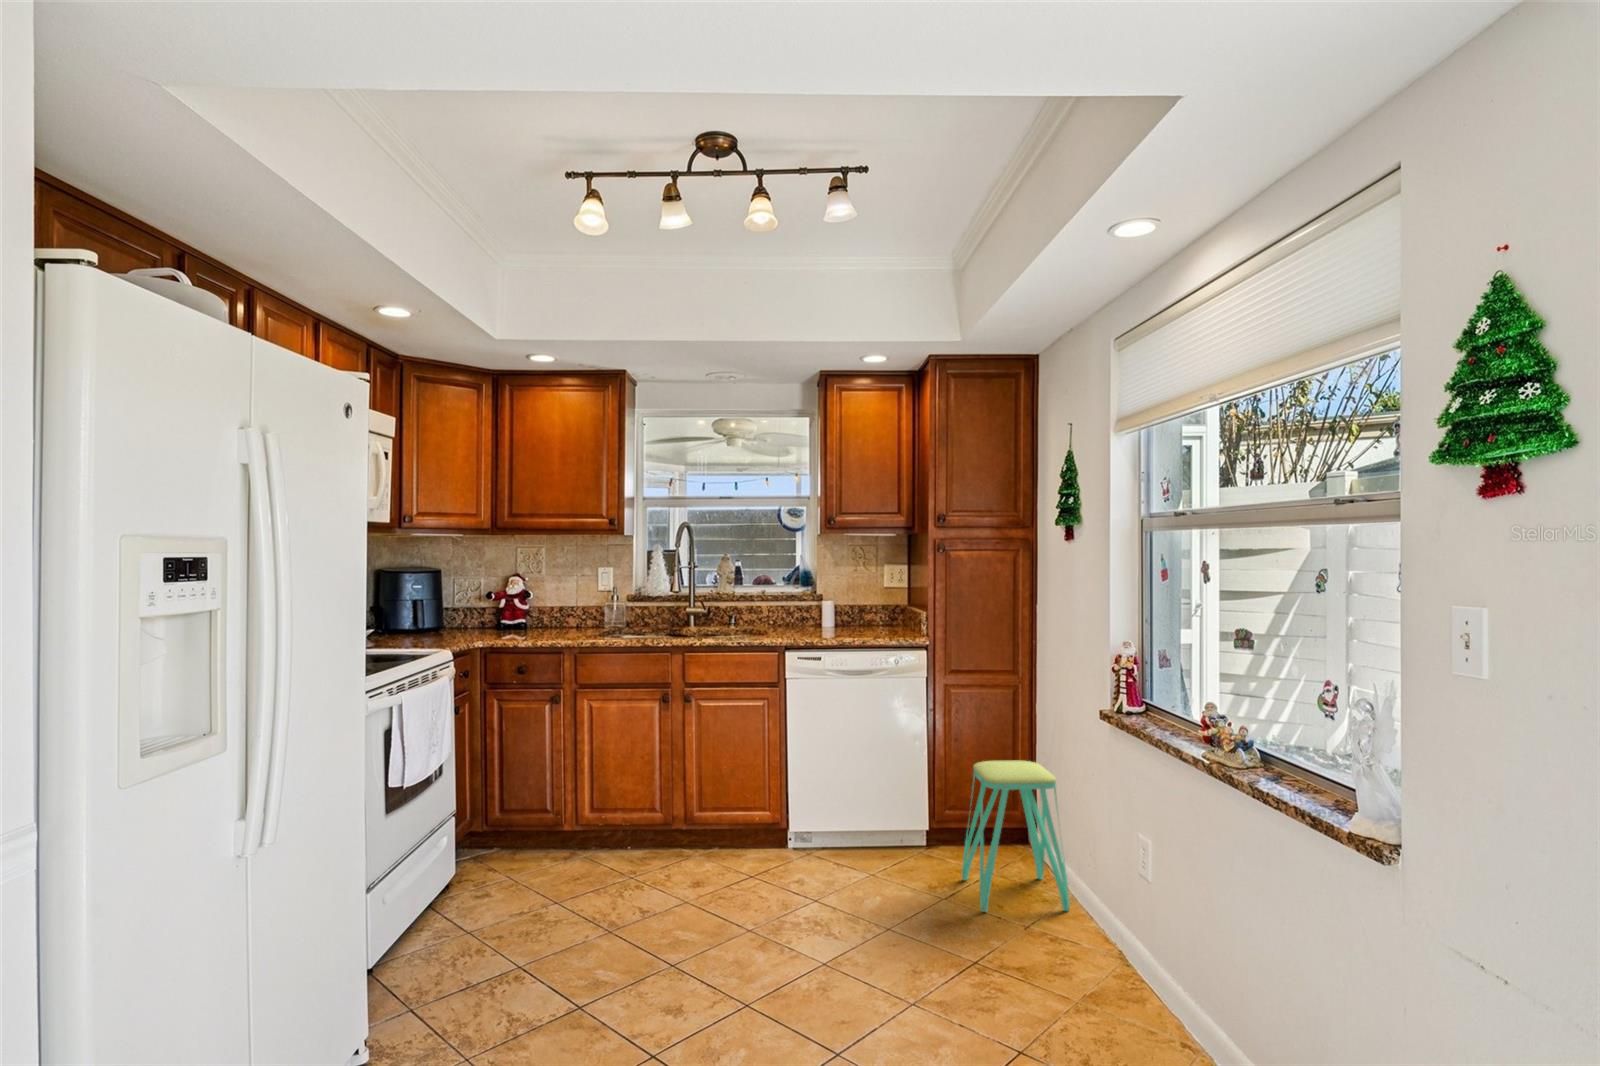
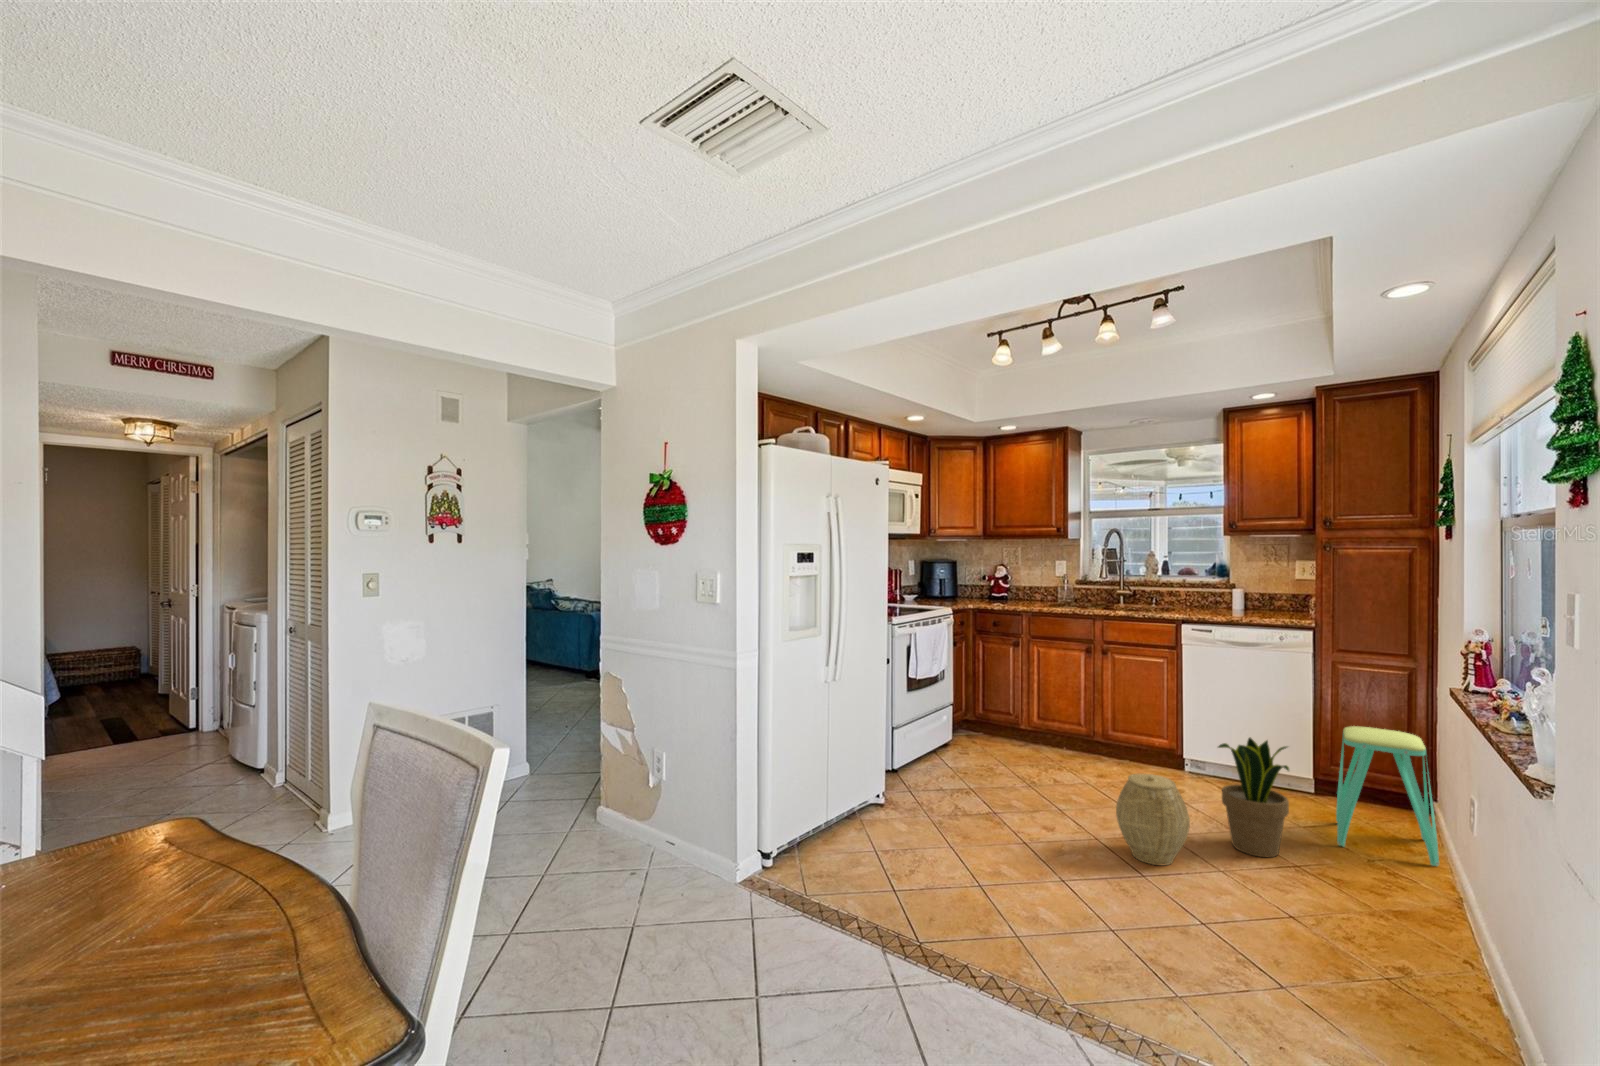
potted plant: none [878,799,959,958] -> present [1218,737,1289,857]
woven basket: none [771,881,867,1019] -> present [1116,774,1190,866]

